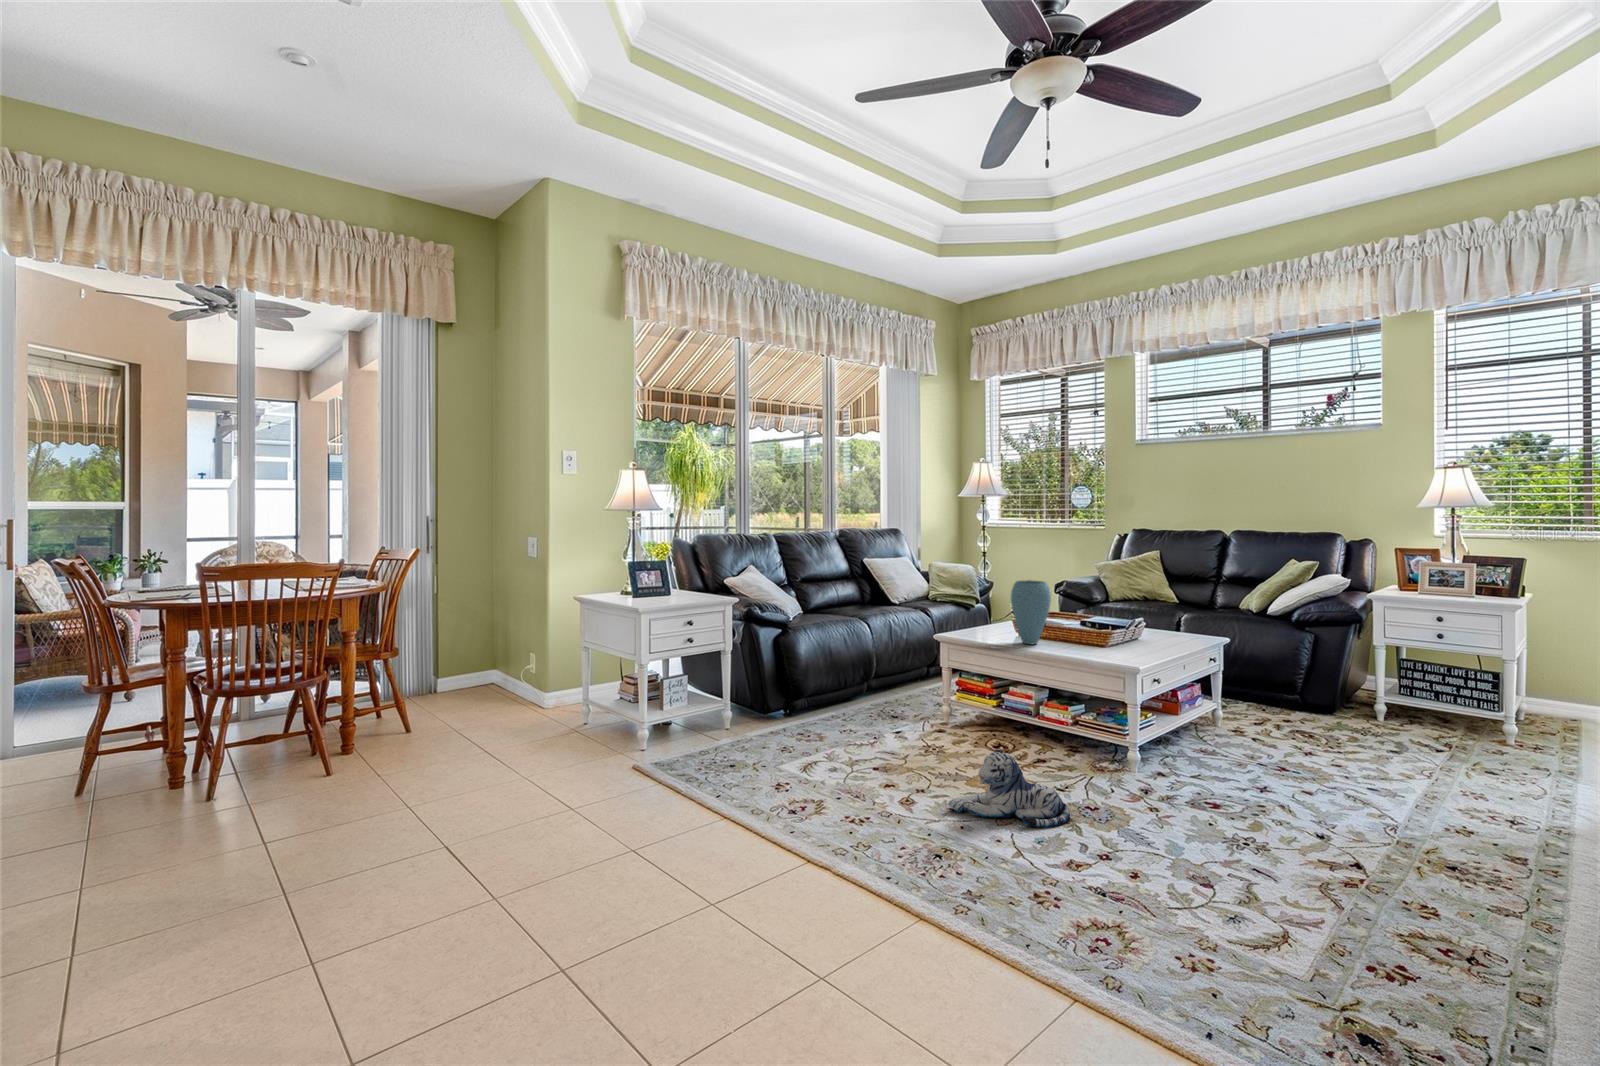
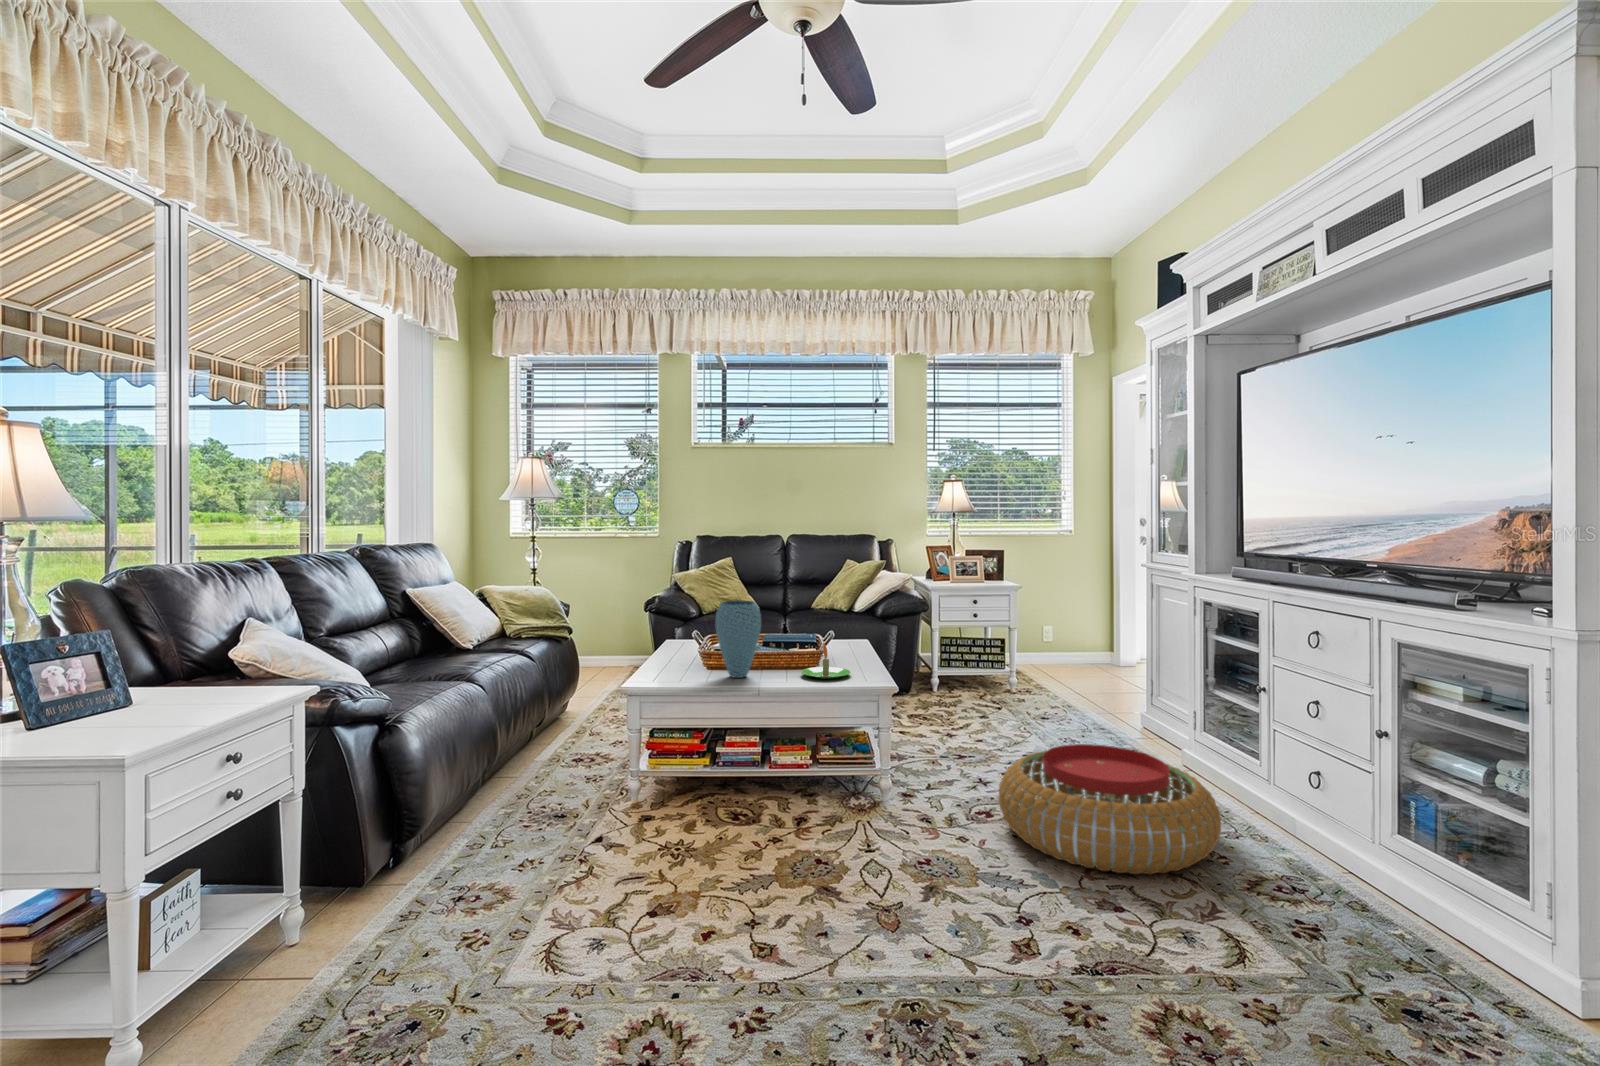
candle: none [1078,624,1125,655] -> present [801,644,851,679]
plush toy: present [949,749,1071,828] -> none [810,825,931,927]
pouf: none [1194,752,1460,894] -> present [998,744,1221,874]

